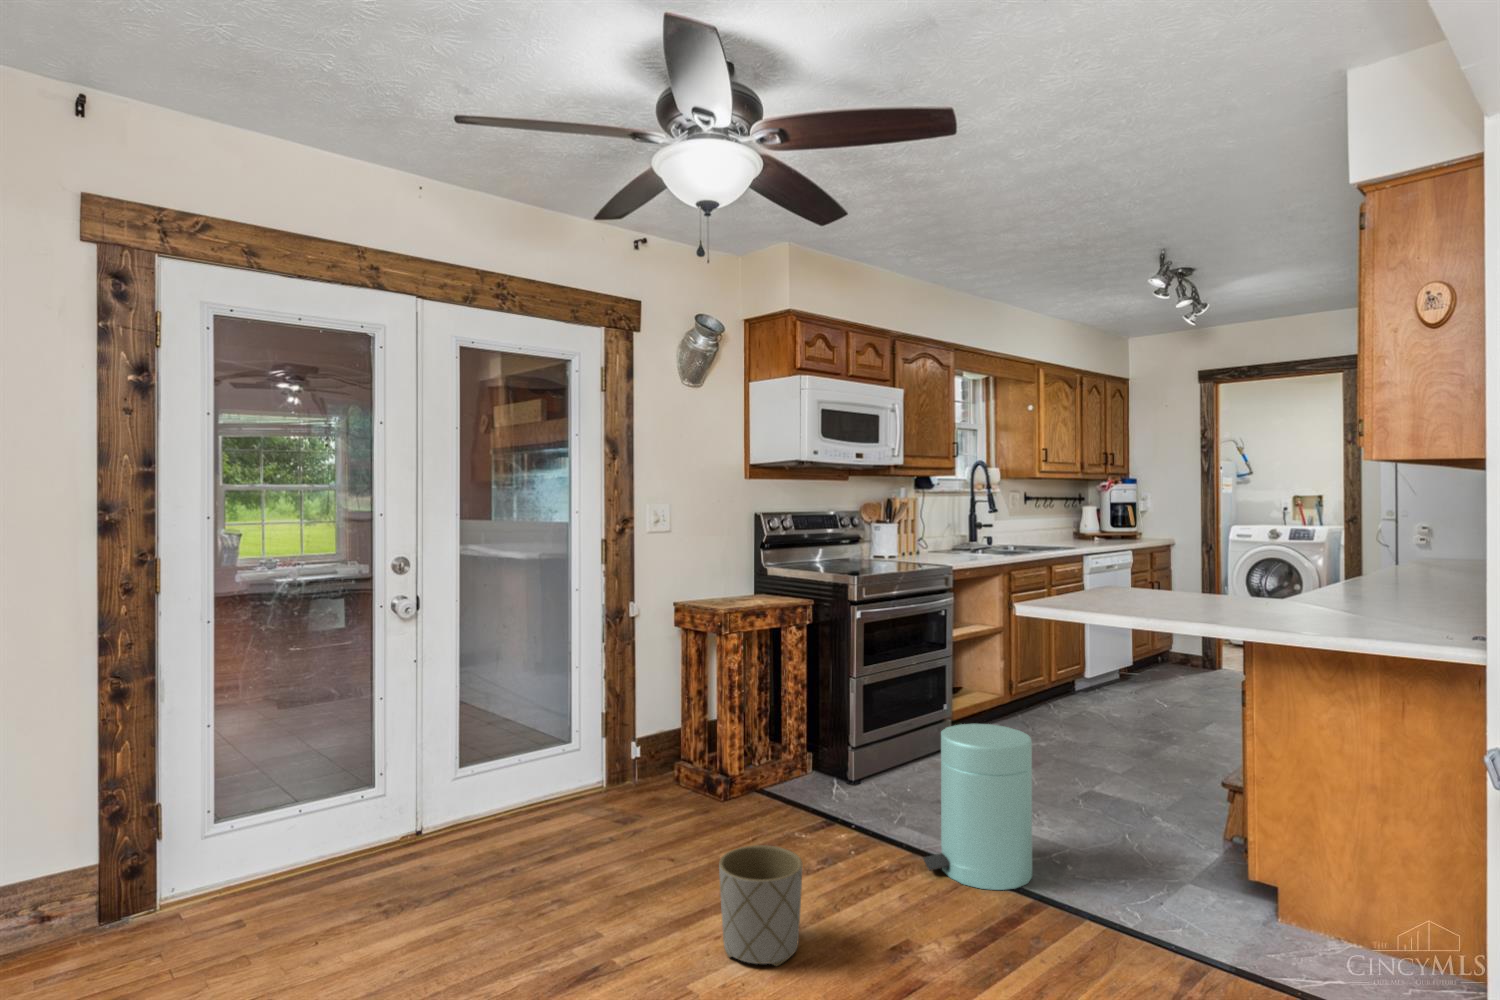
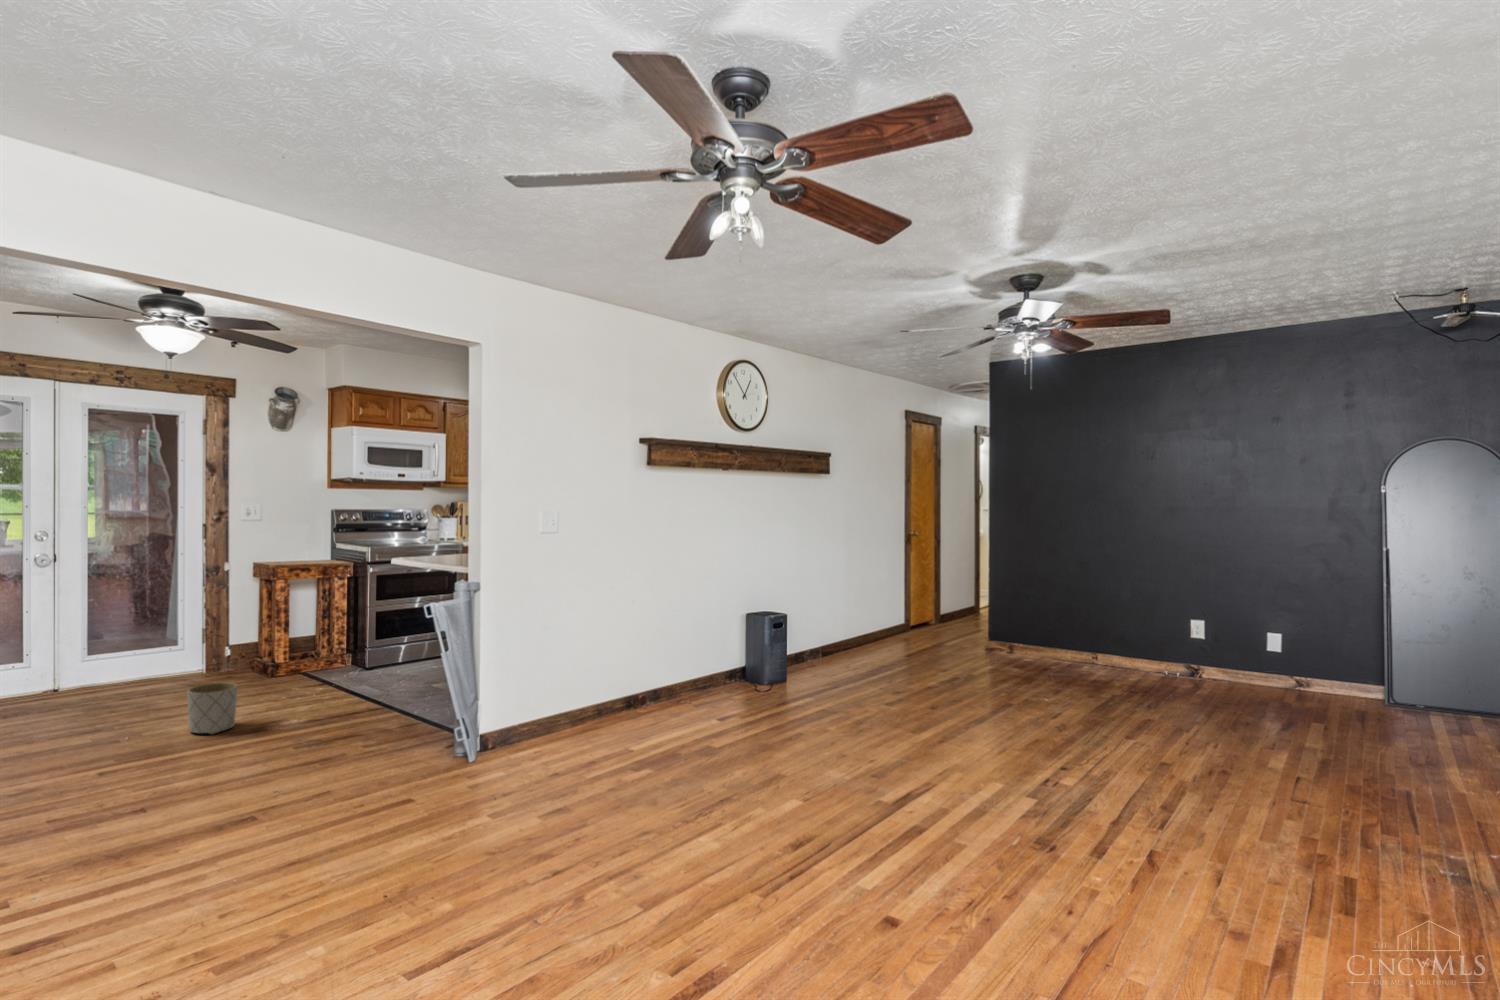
trash can: present [923,724,1032,890] -> none [346,627,408,707]

